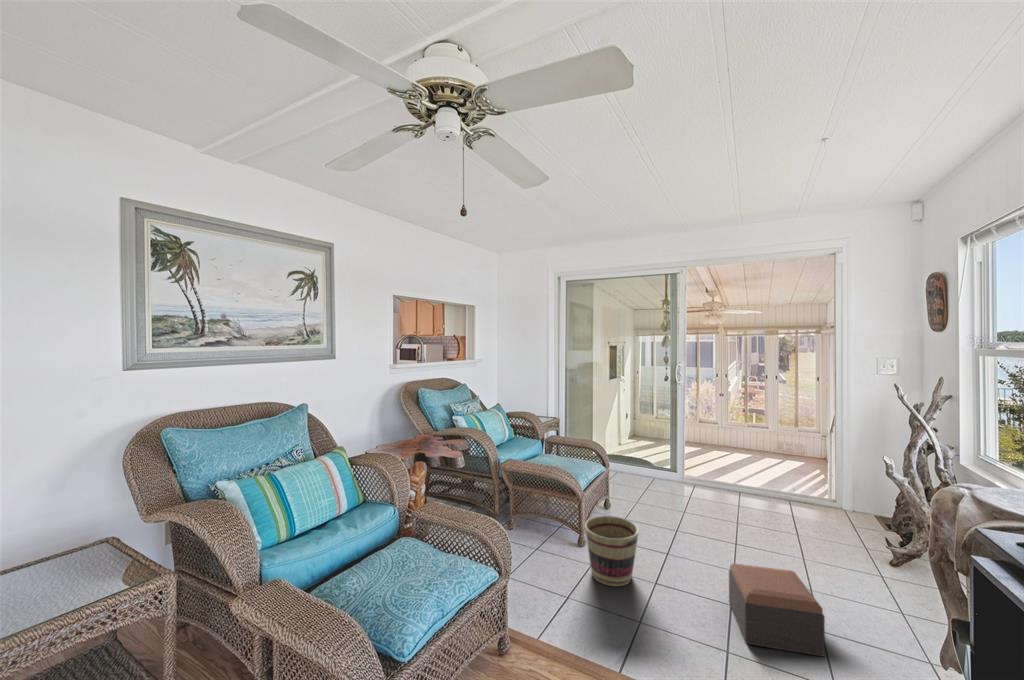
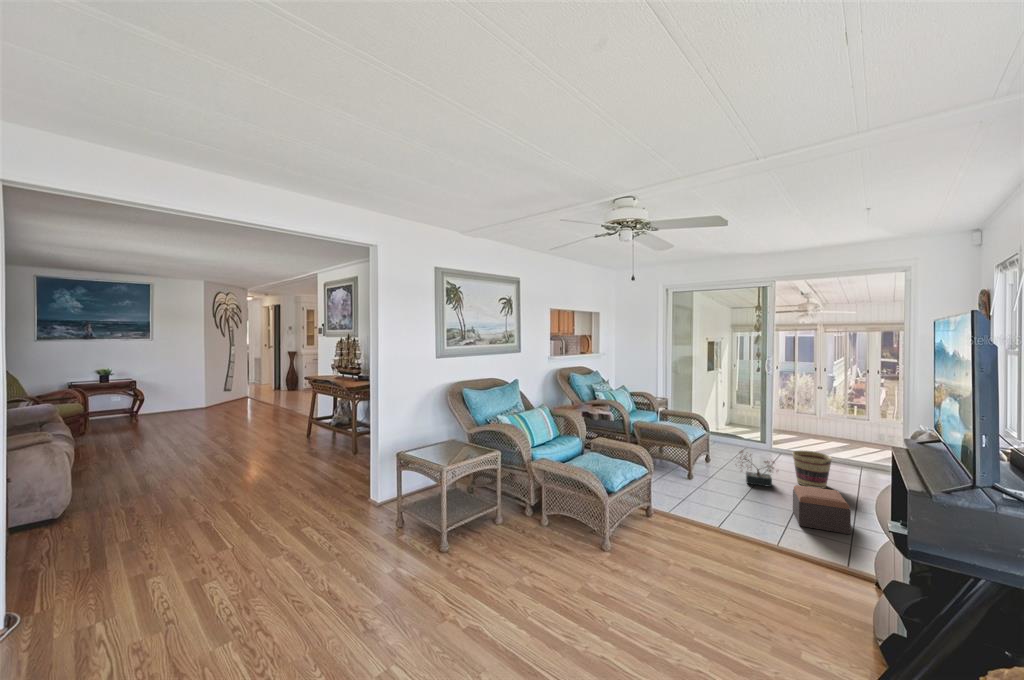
decorative plant: none [643,495,701,550] -> present [740,450,778,487]
basket: present [585,516,639,586] -> present [793,451,832,488]

